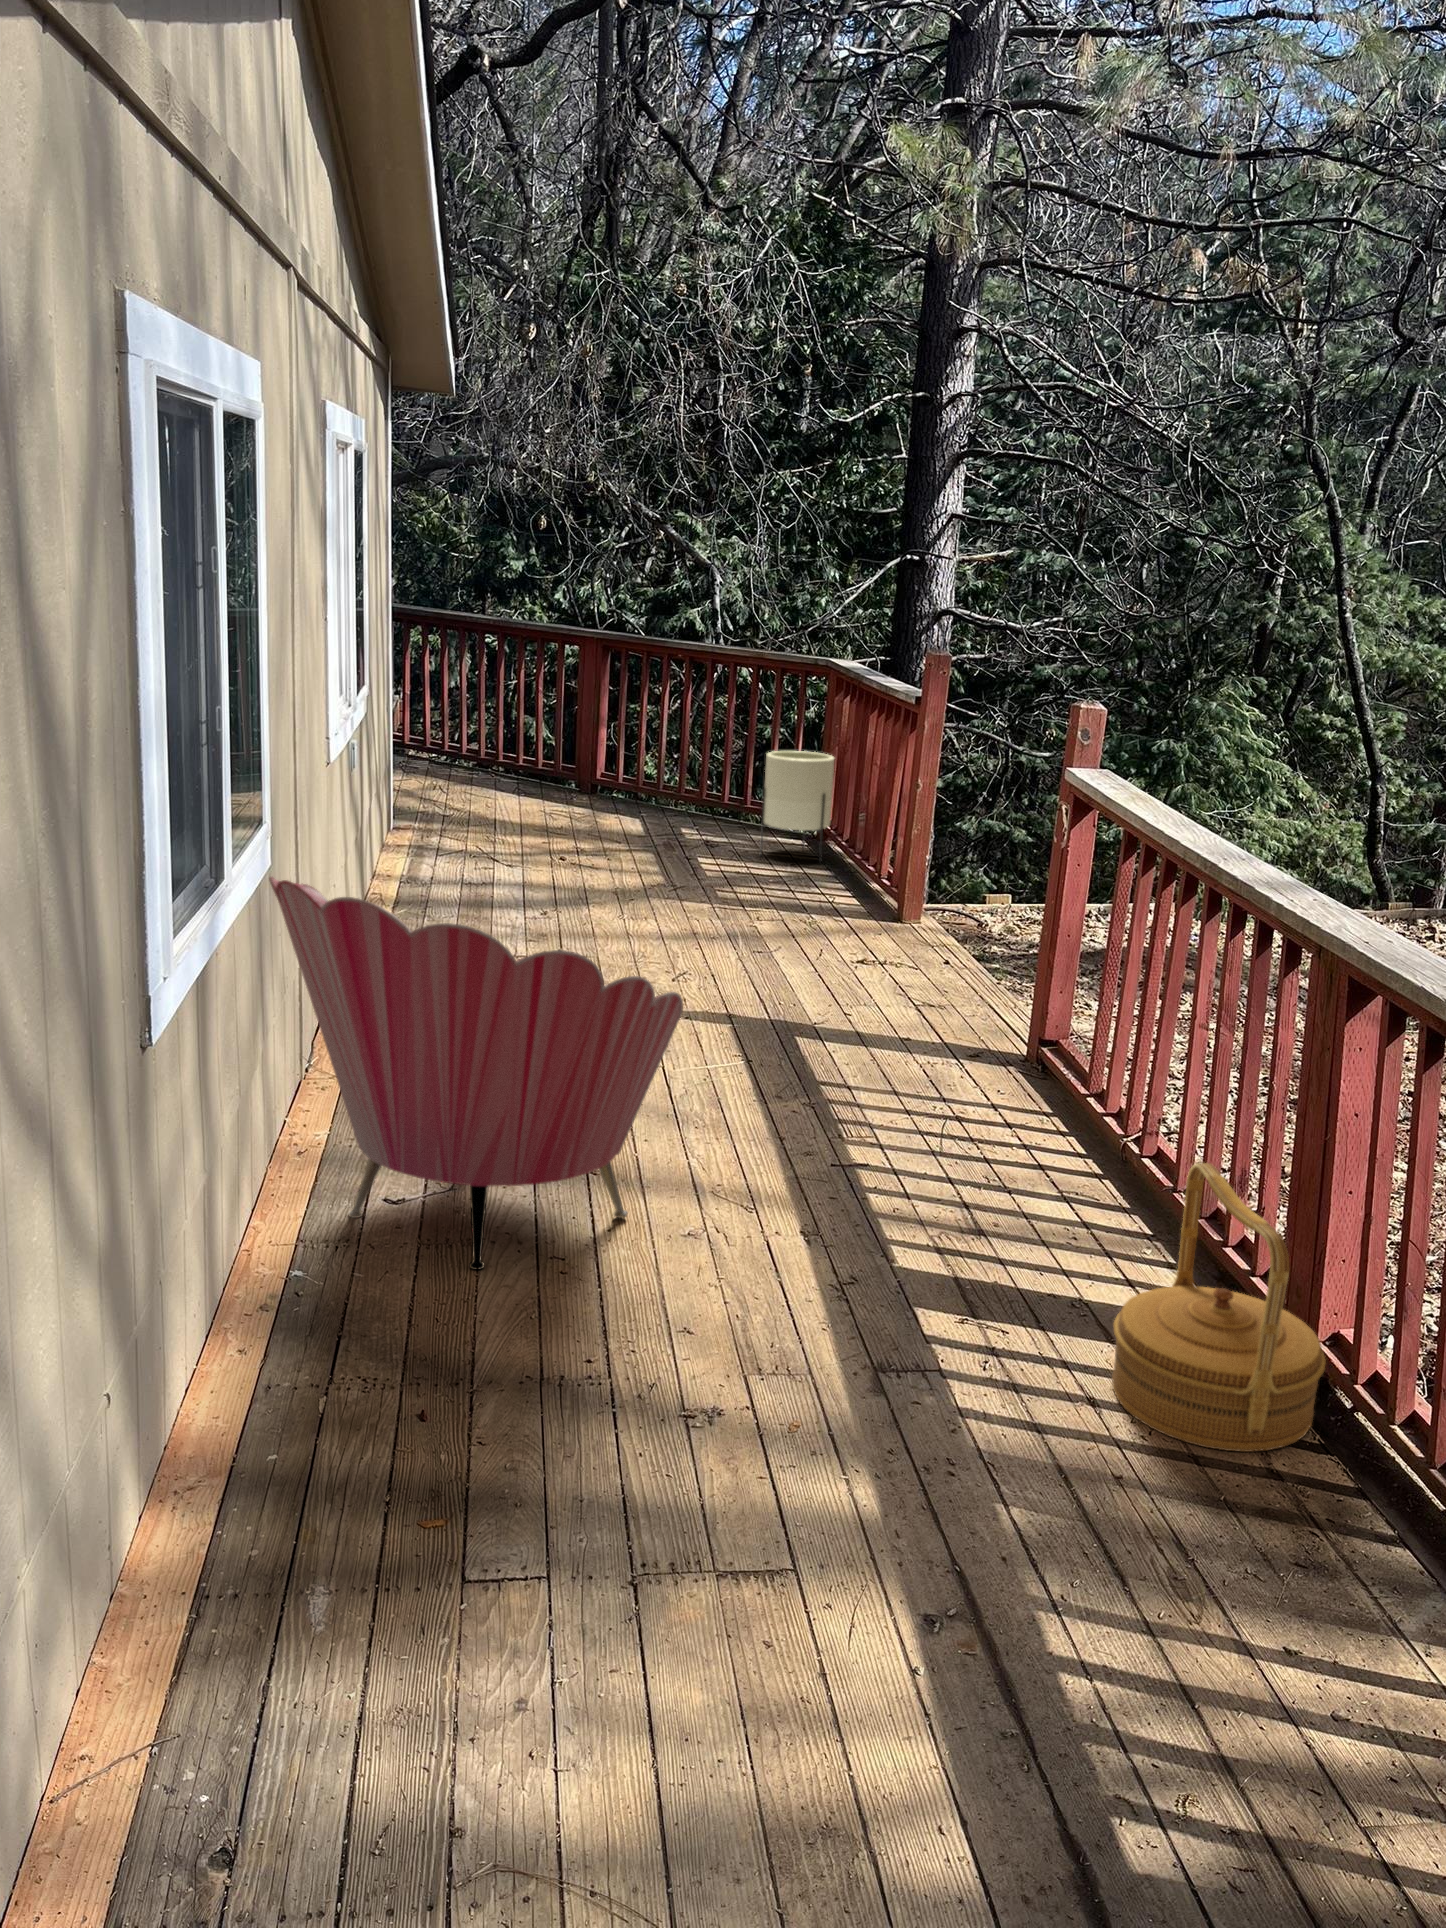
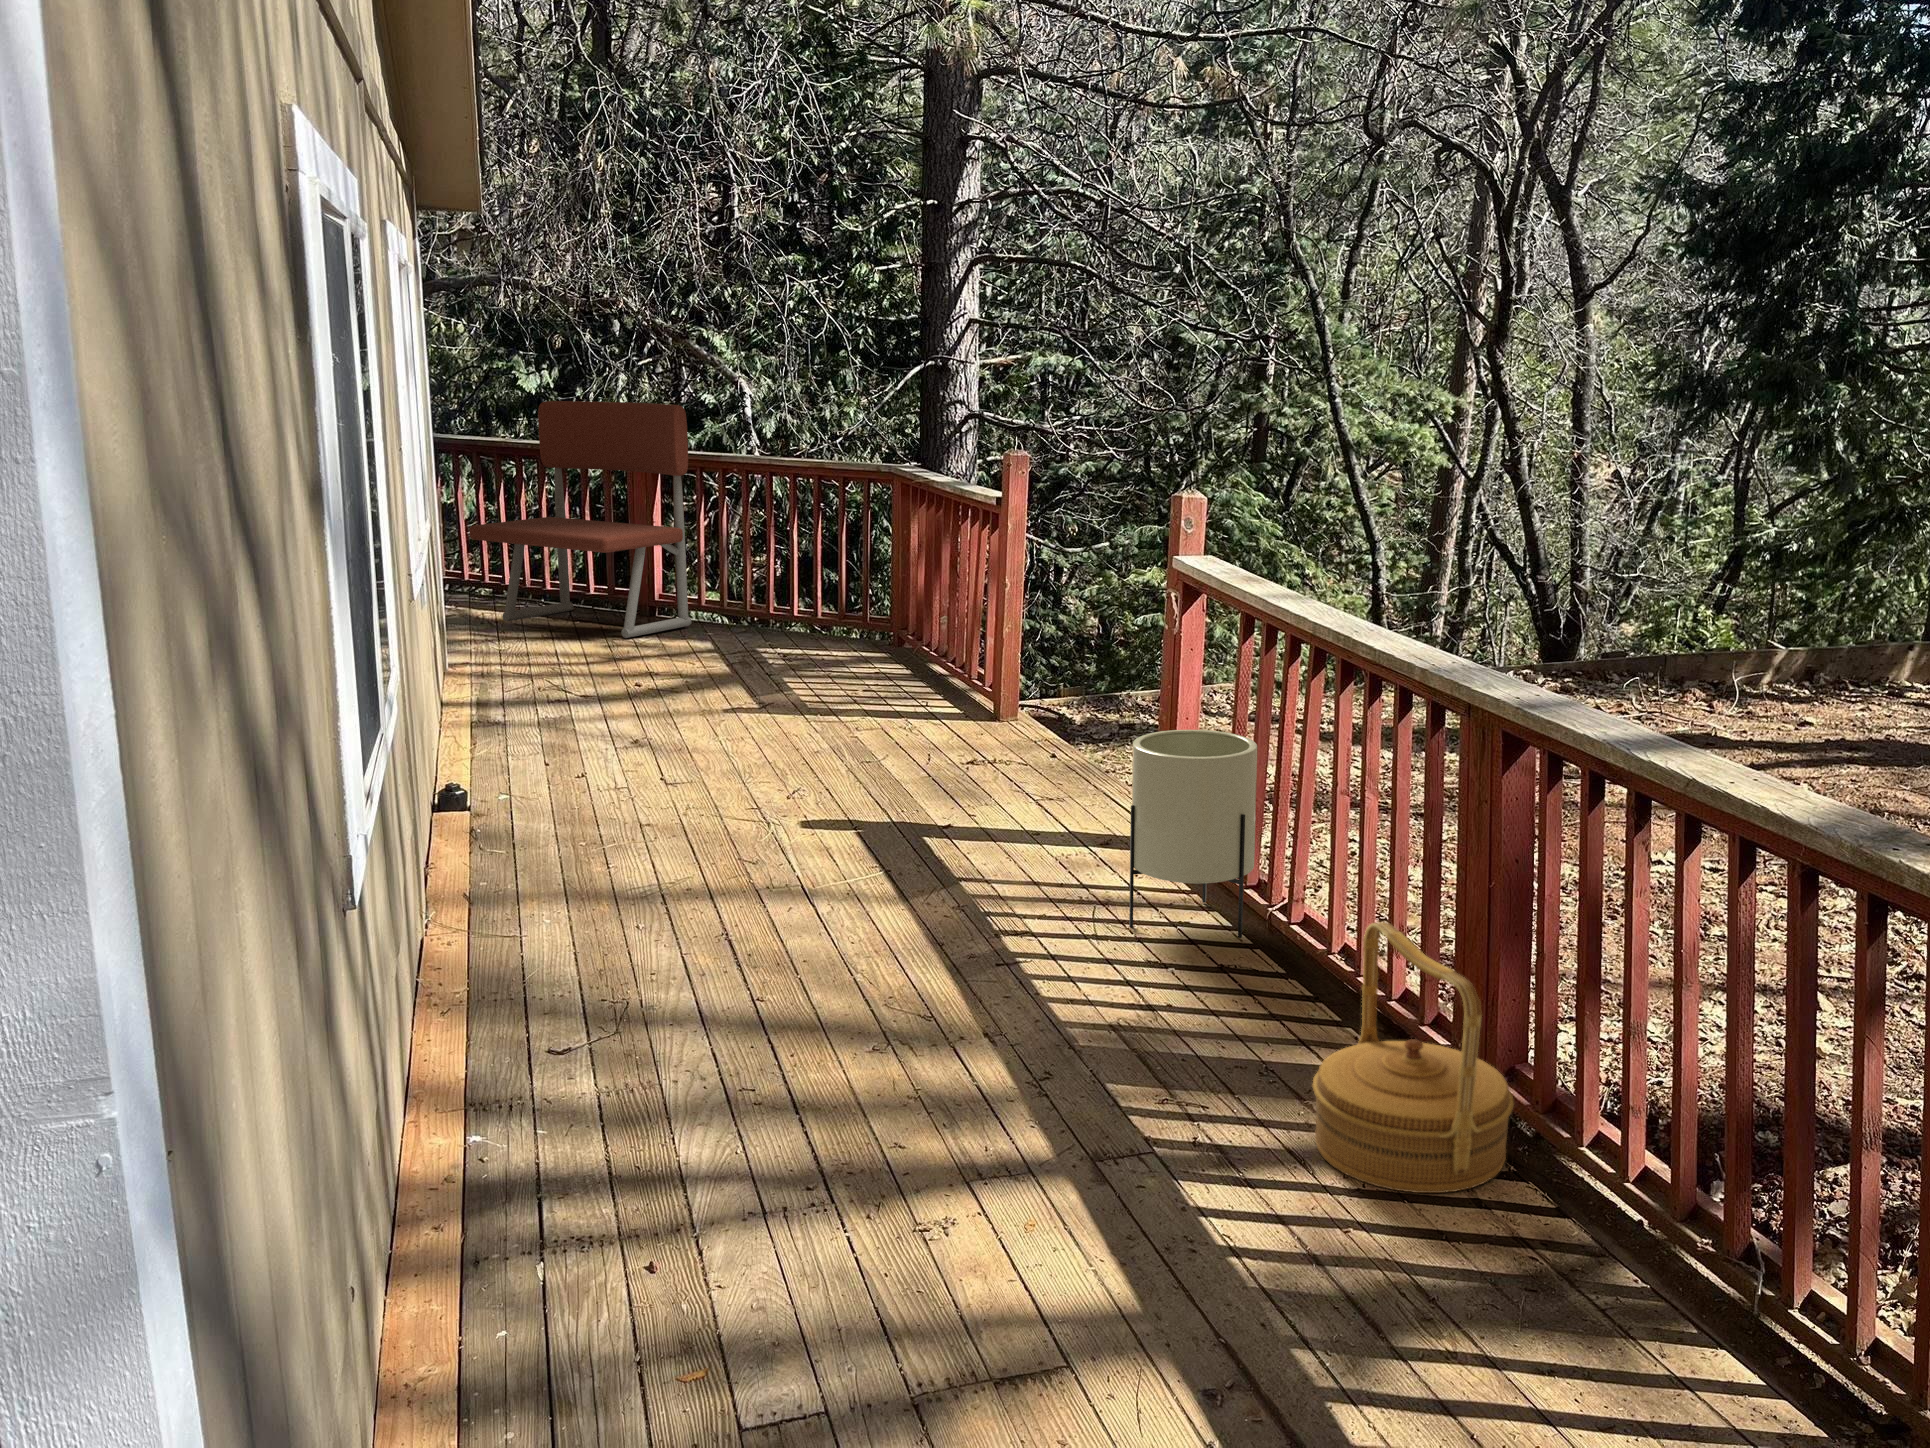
bench: none [432,585,639,815] -> present [469,401,691,638]
planter: present [760,751,834,862] -> present [1129,730,1257,938]
armchair: present [269,877,683,1270] -> none [408,727,850,1114]

